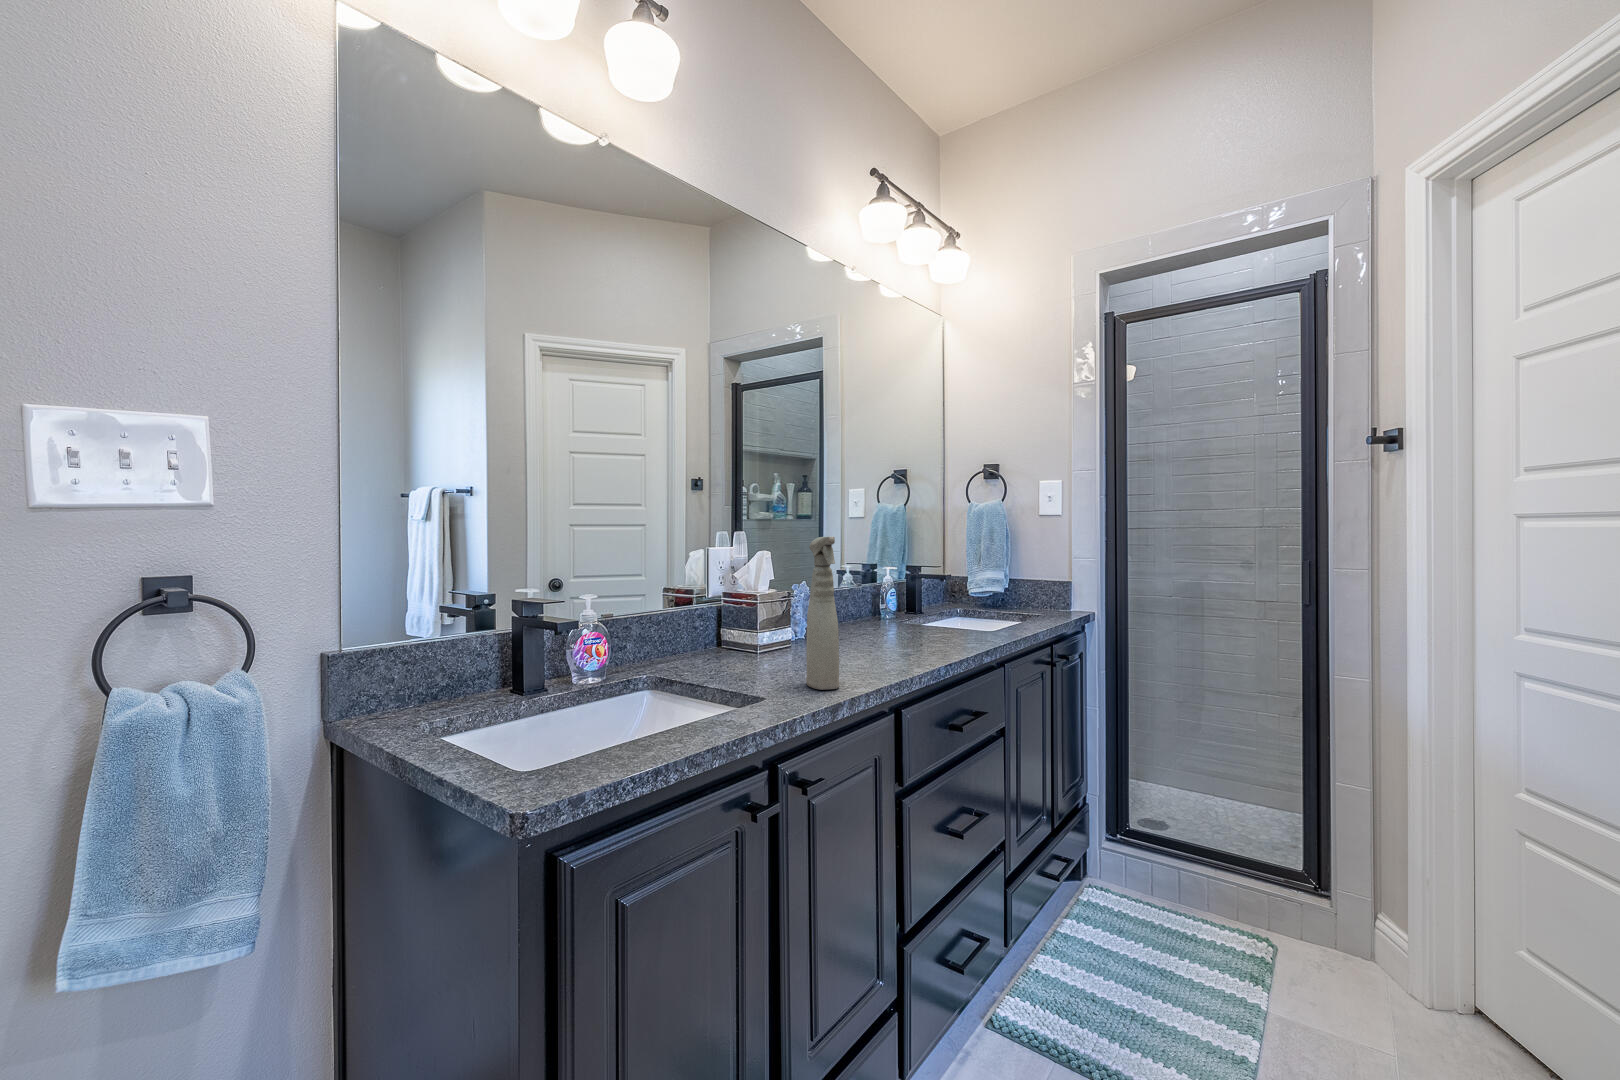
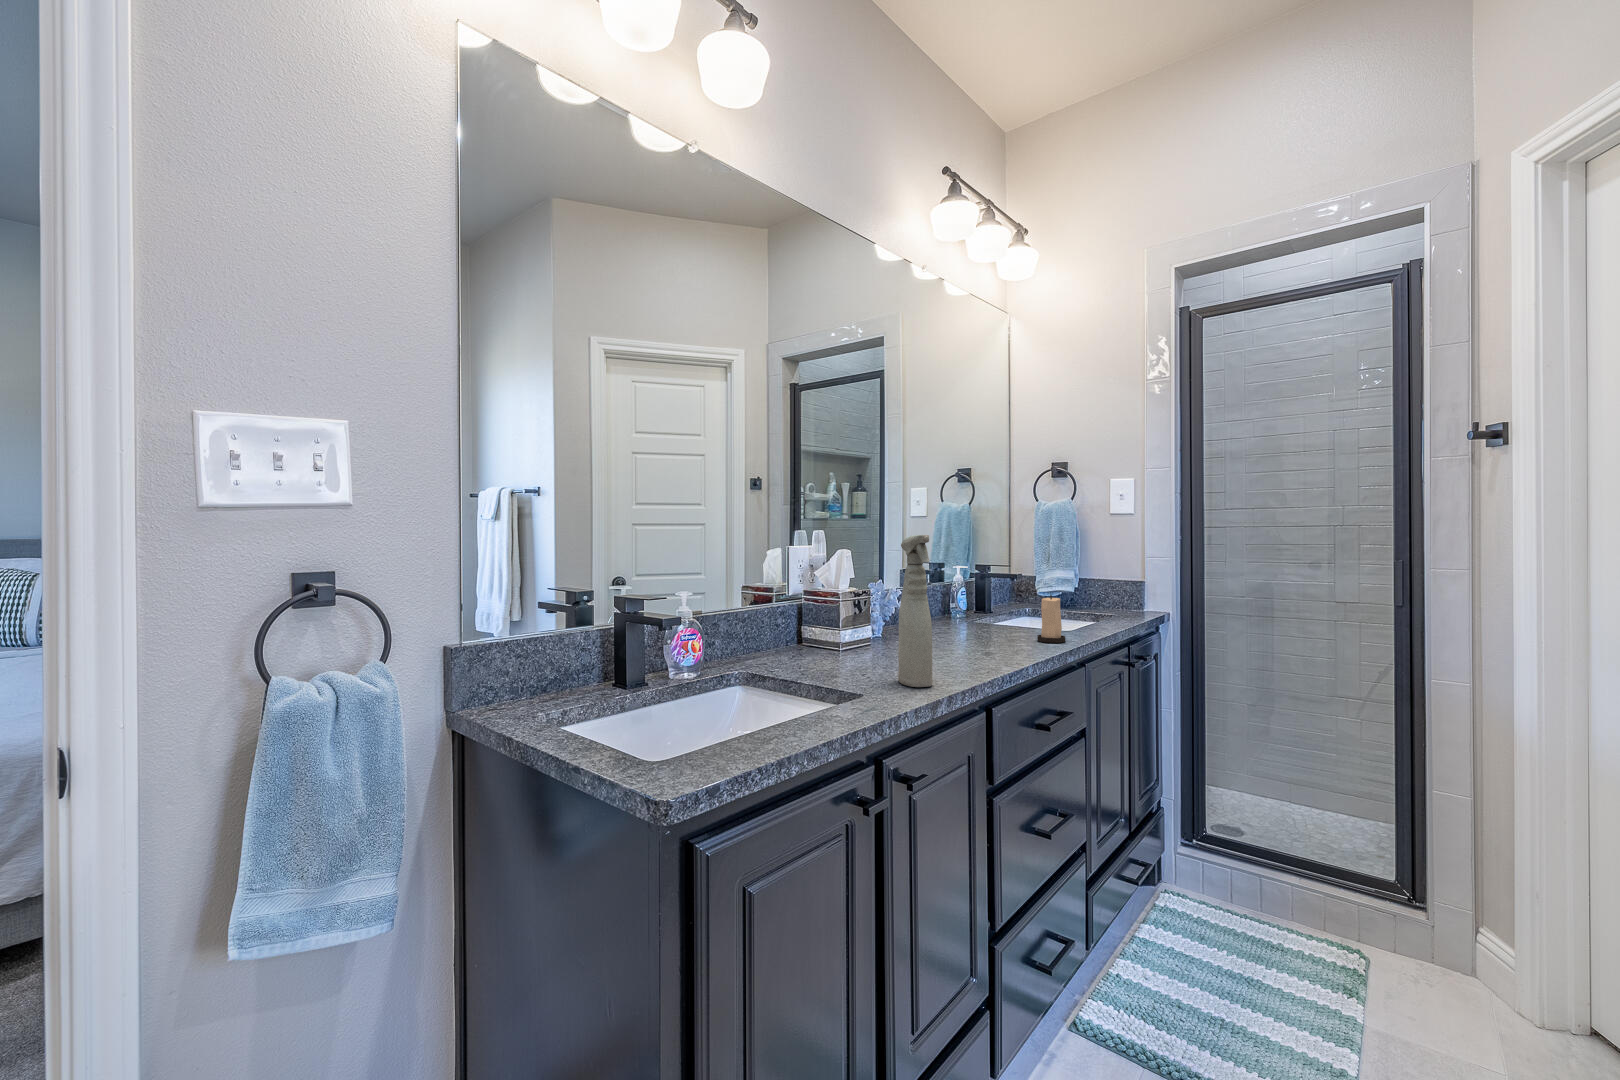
candle: none [958,595,985,643] -> present [1037,595,1065,643]

